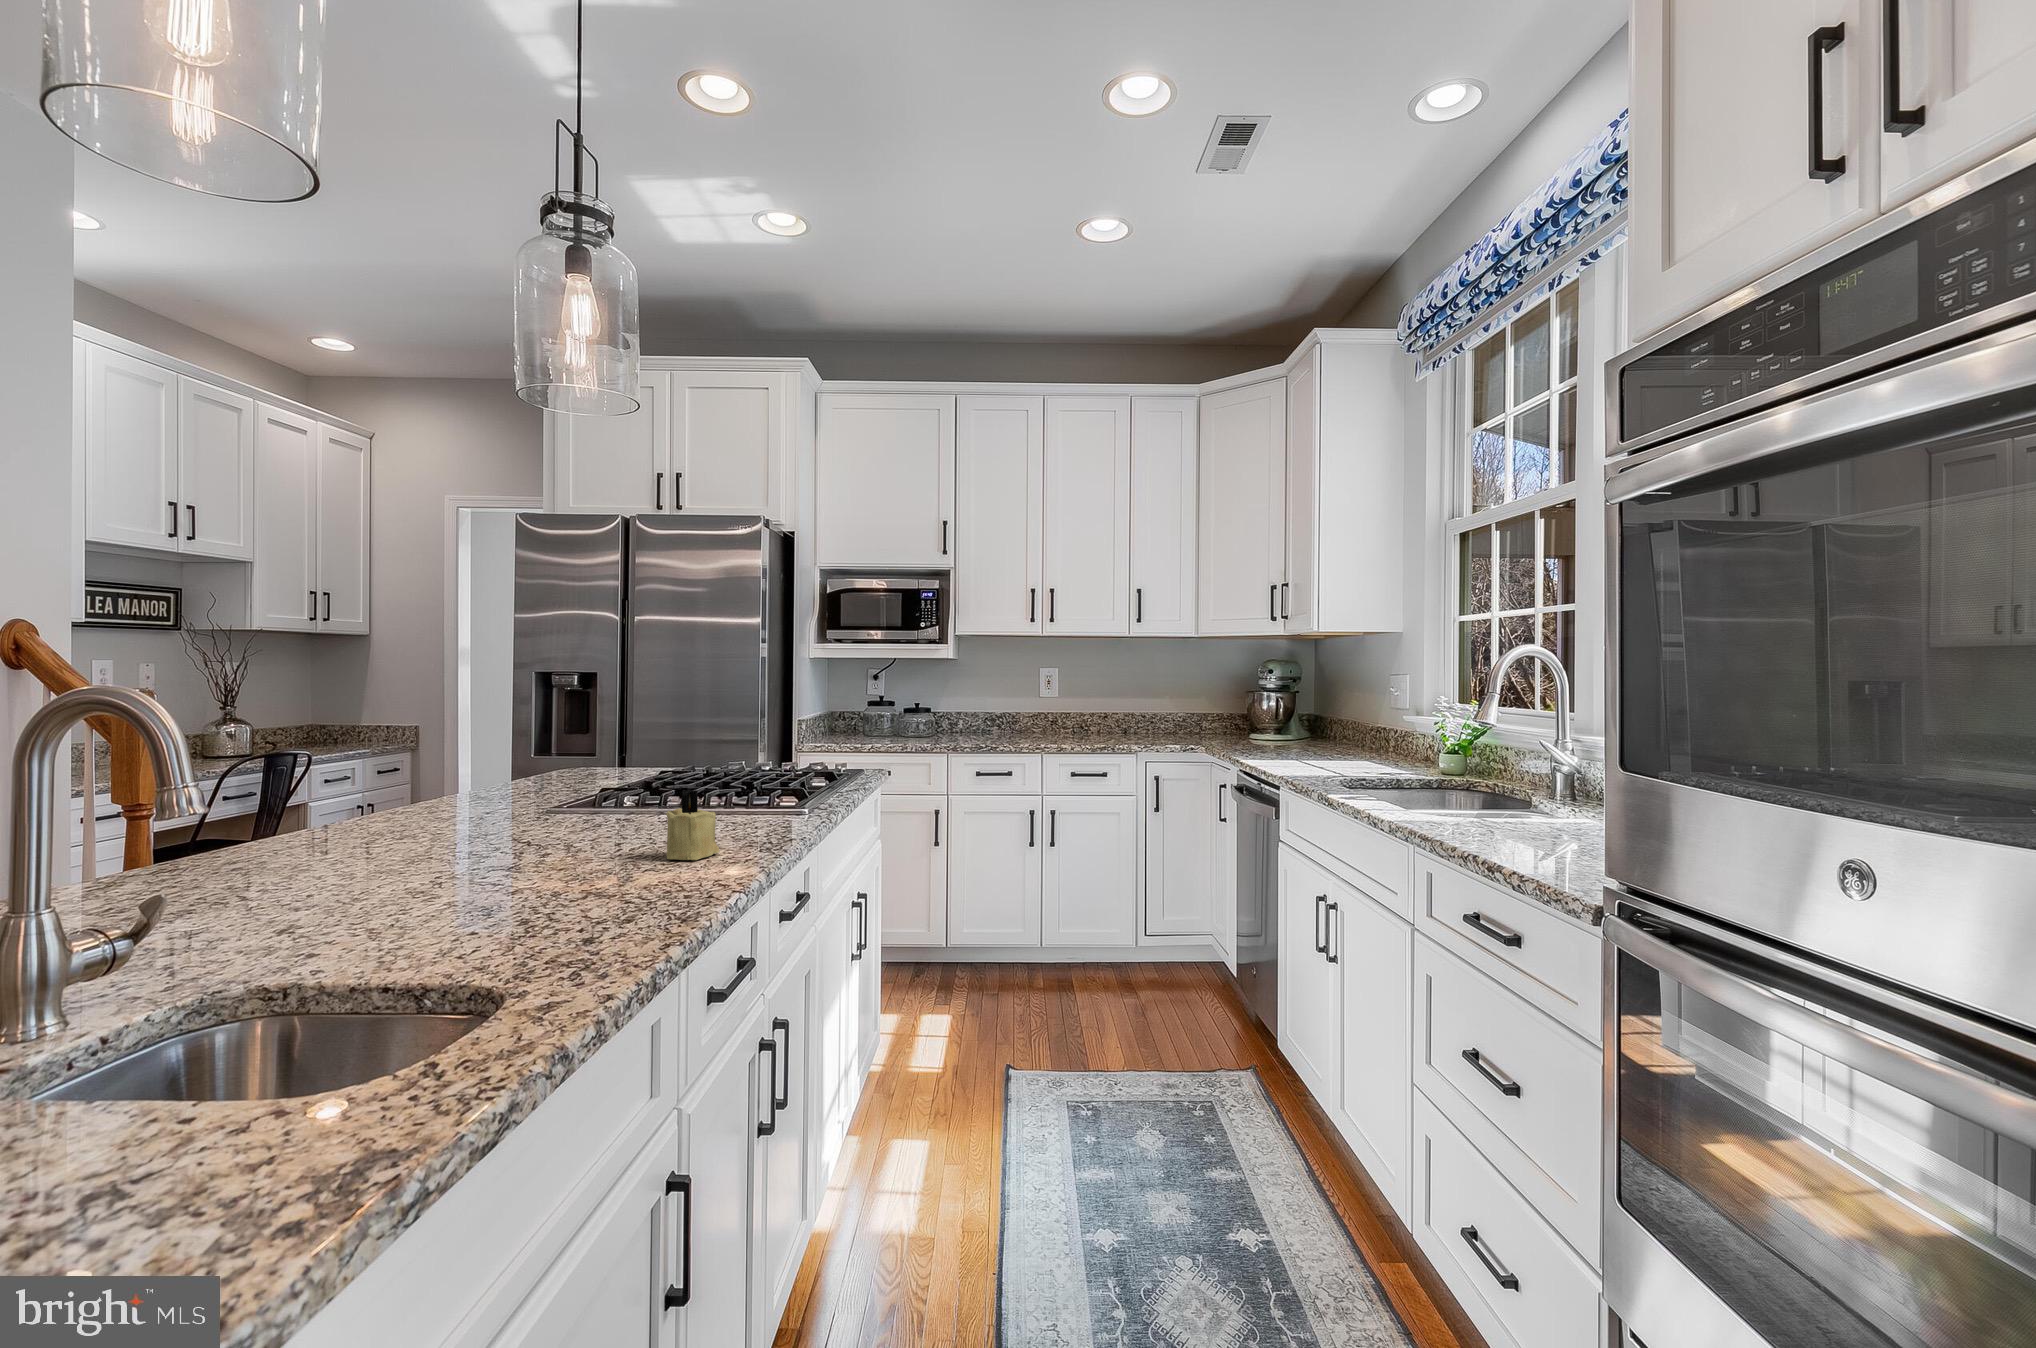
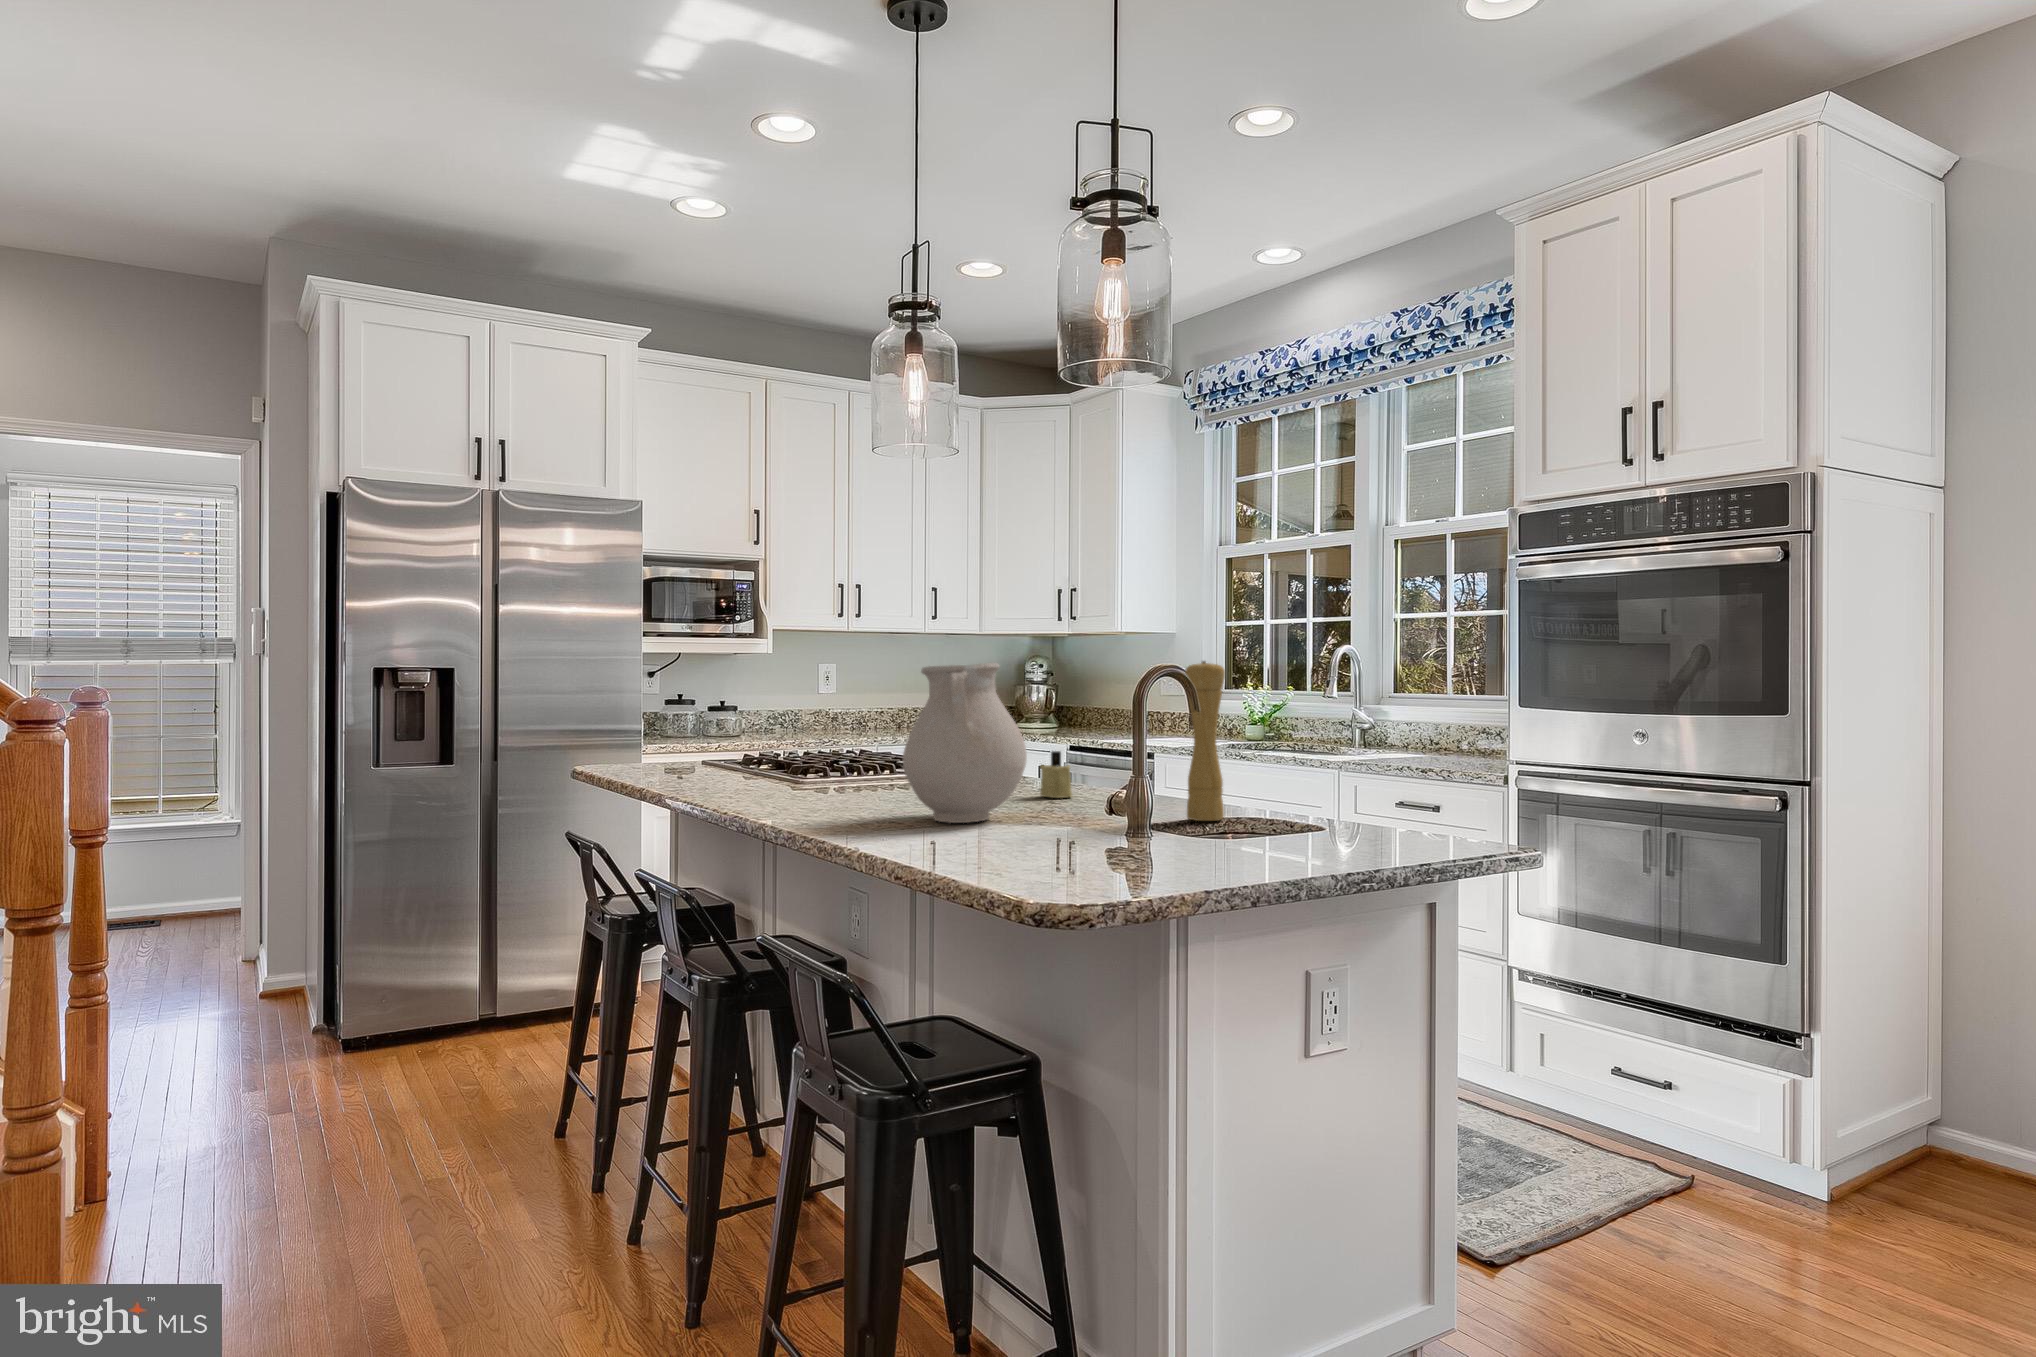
pepper mill: none [531,659,611,953] -> present [1185,661,1225,821]
vase: none [275,661,494,895] -> present [903,662,1027,823]

